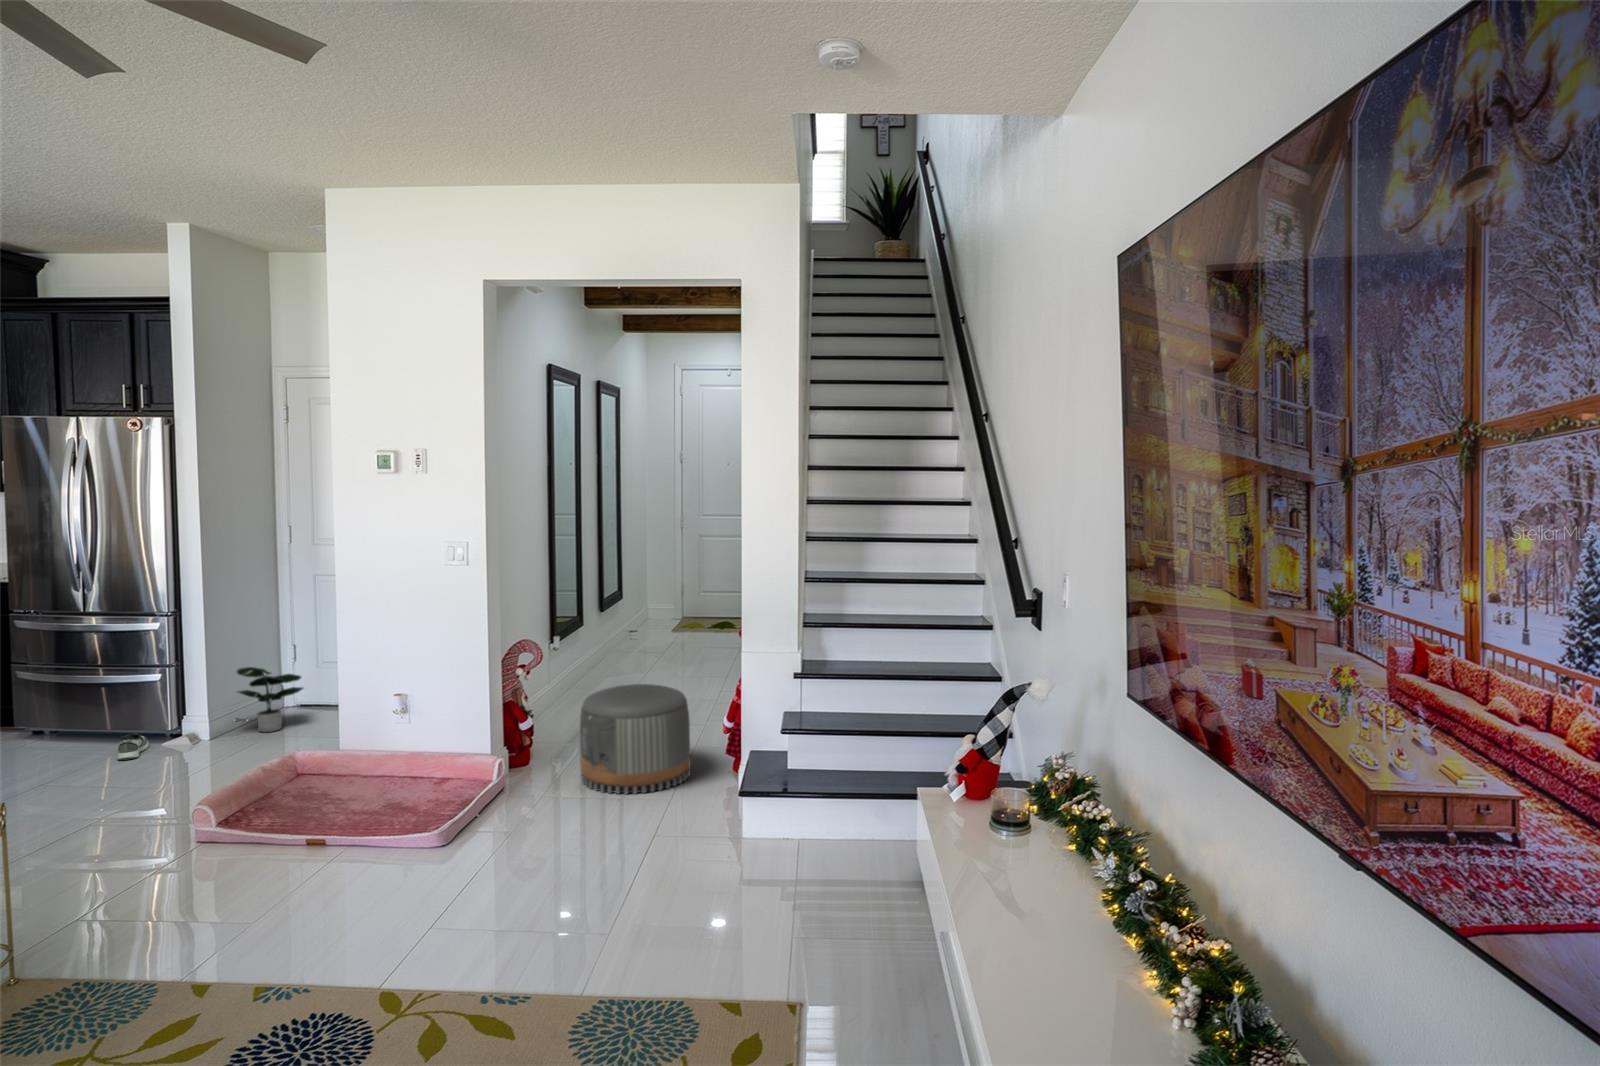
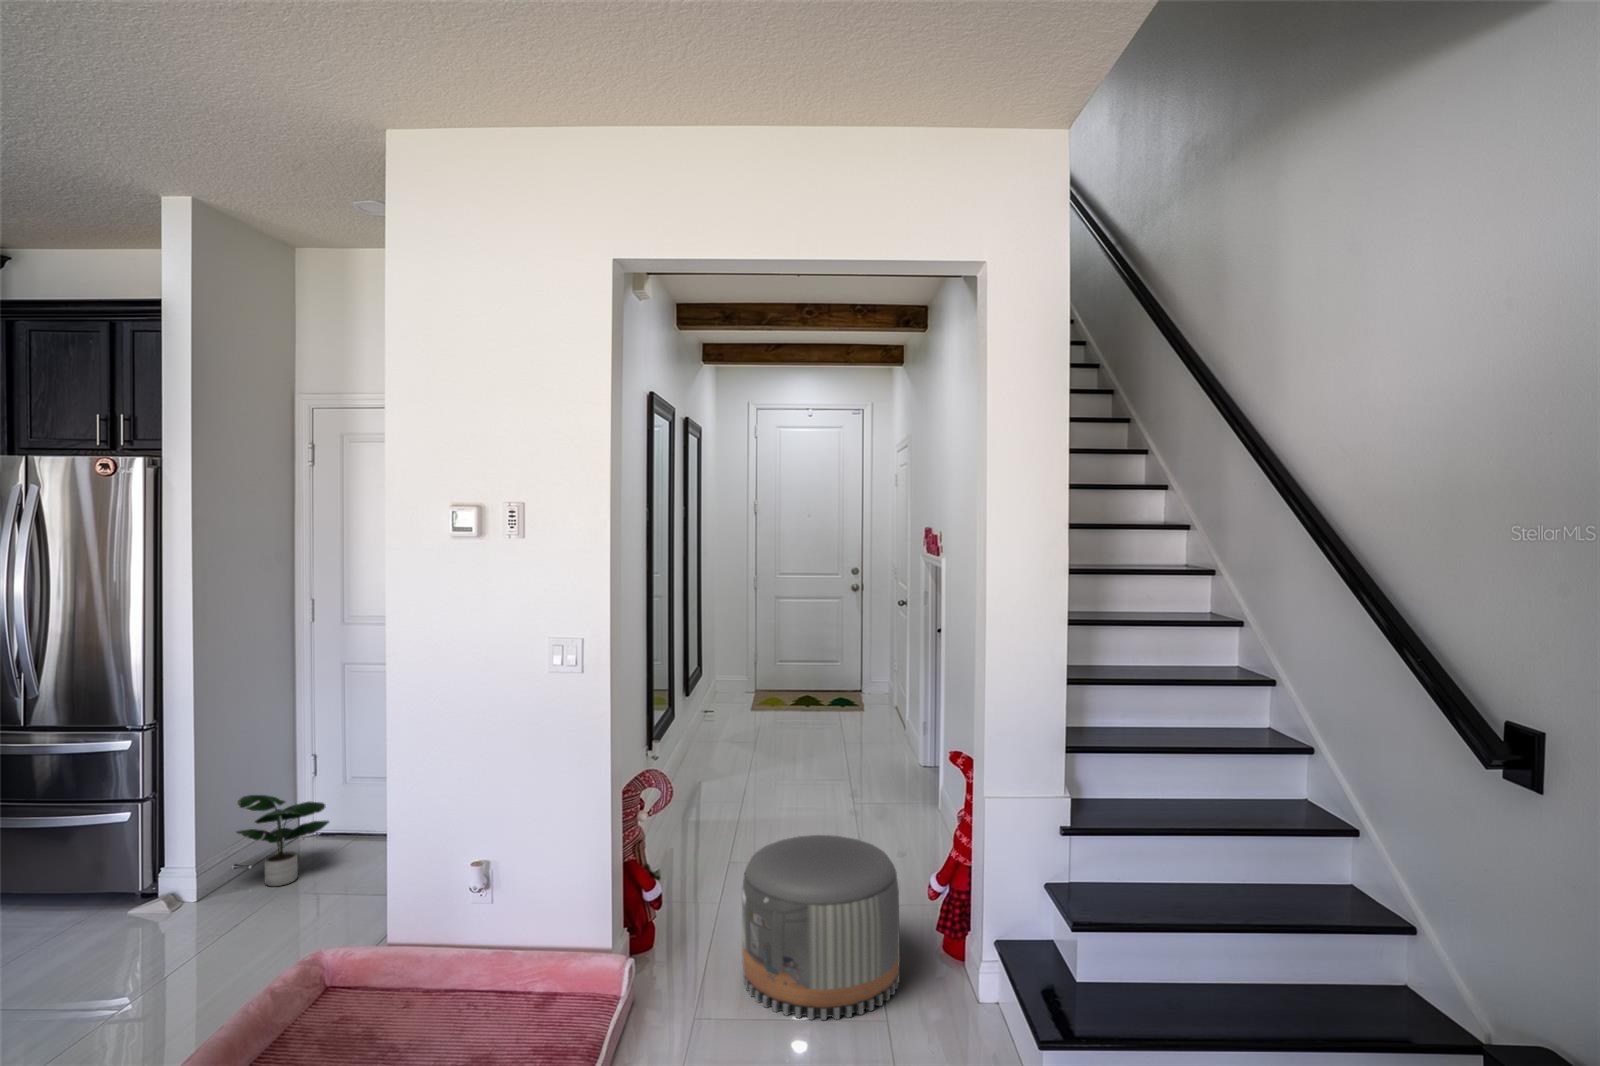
shoe: present [118,733,149,760] -> none [61,894,110,946]

